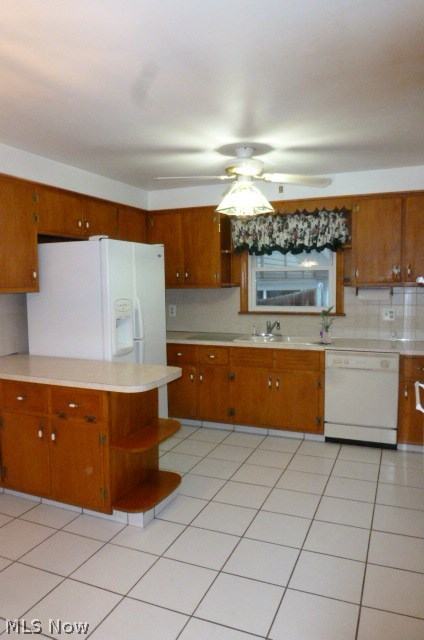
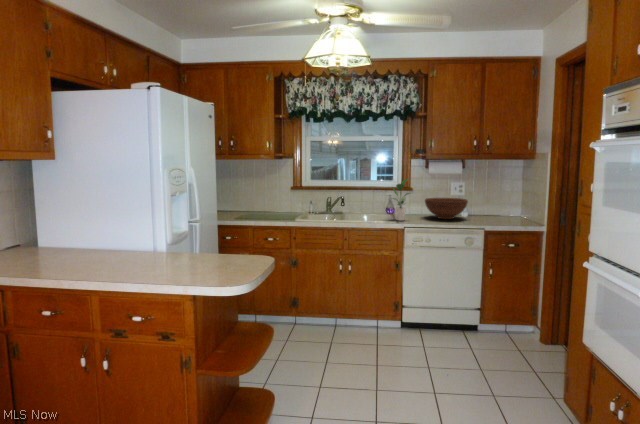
fruit bowl: none [352,323,393,344] -> present [425,198,468,219]

